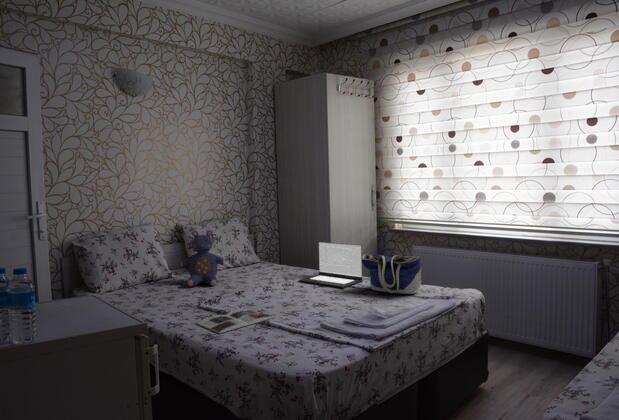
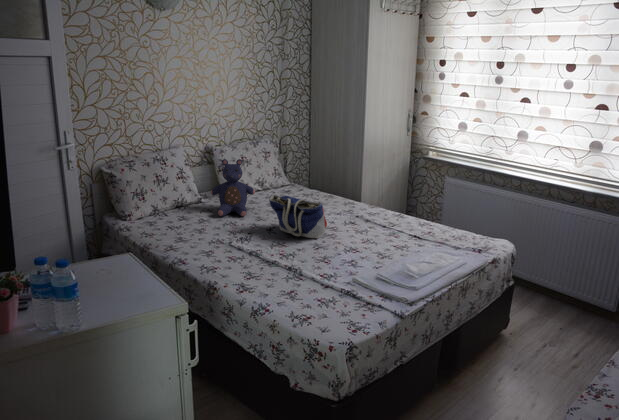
laptop: present [299,242,362,288] -> none [329,176,396,229]
tote bag: present [361,254,422,294] -> present [269,195,328,238]
magazine: present [197,309,274,333] -> none [230,252,307,283]

